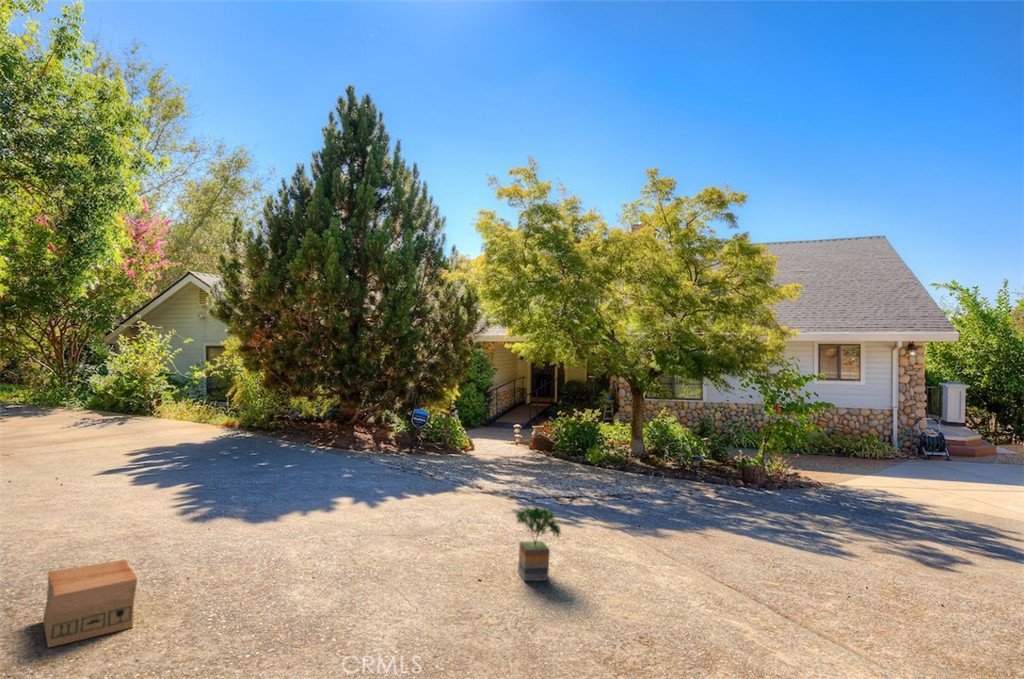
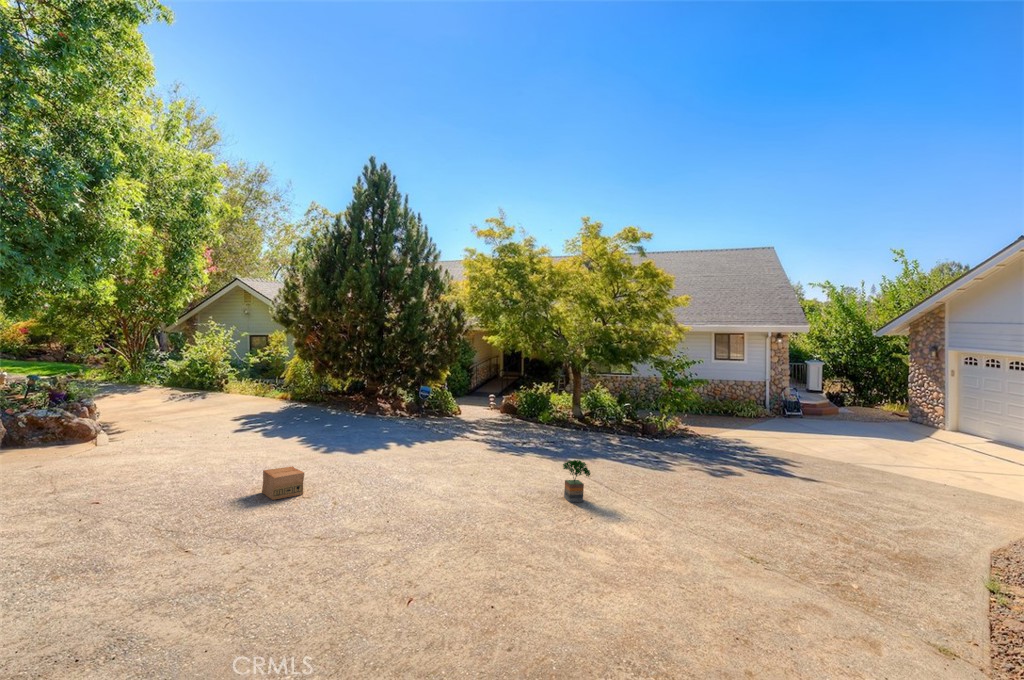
potted tree: present [516,507,561,581] -> present [563,460,590,502]

